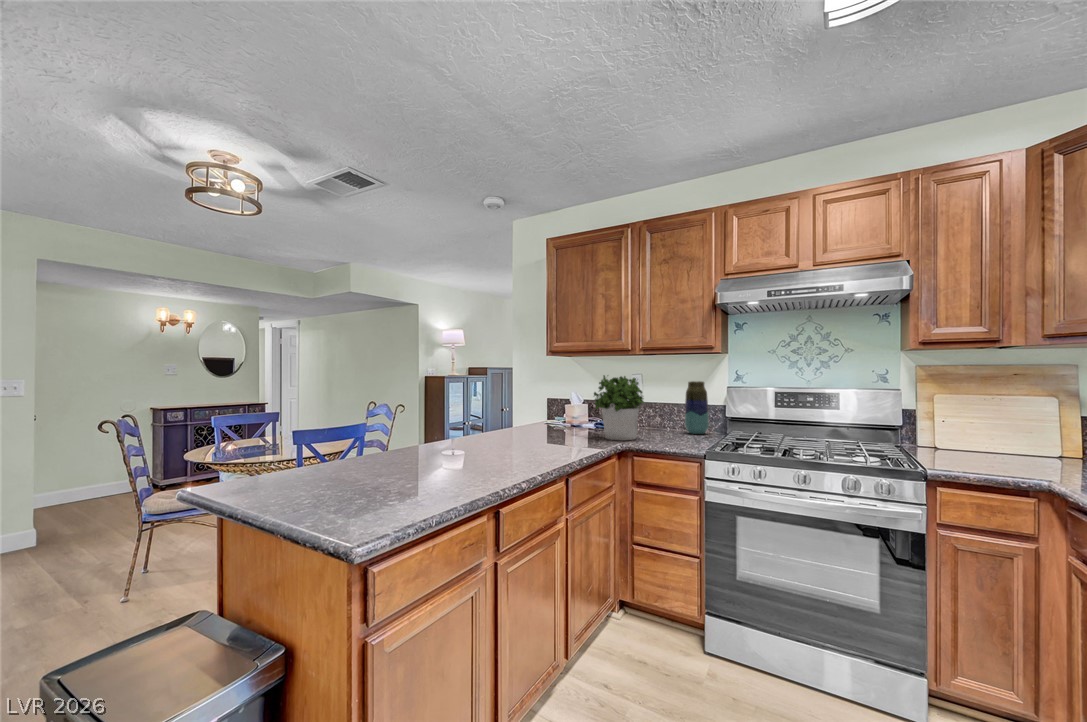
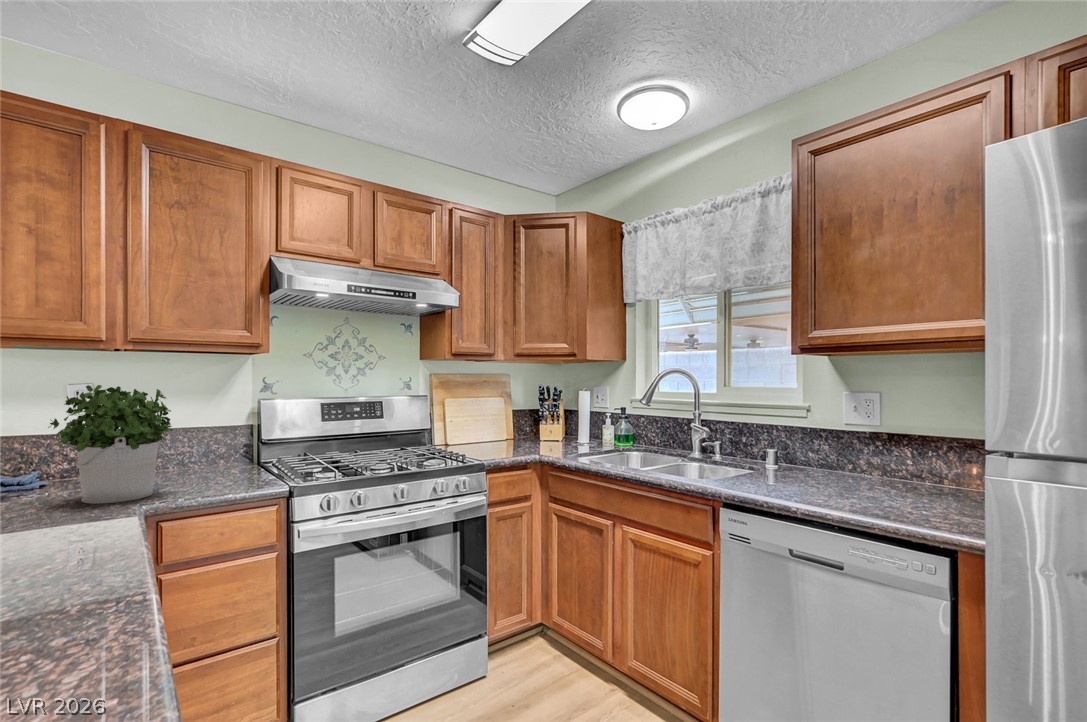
vase: present [685,381,709,434] -> none [190,393,229,471]

